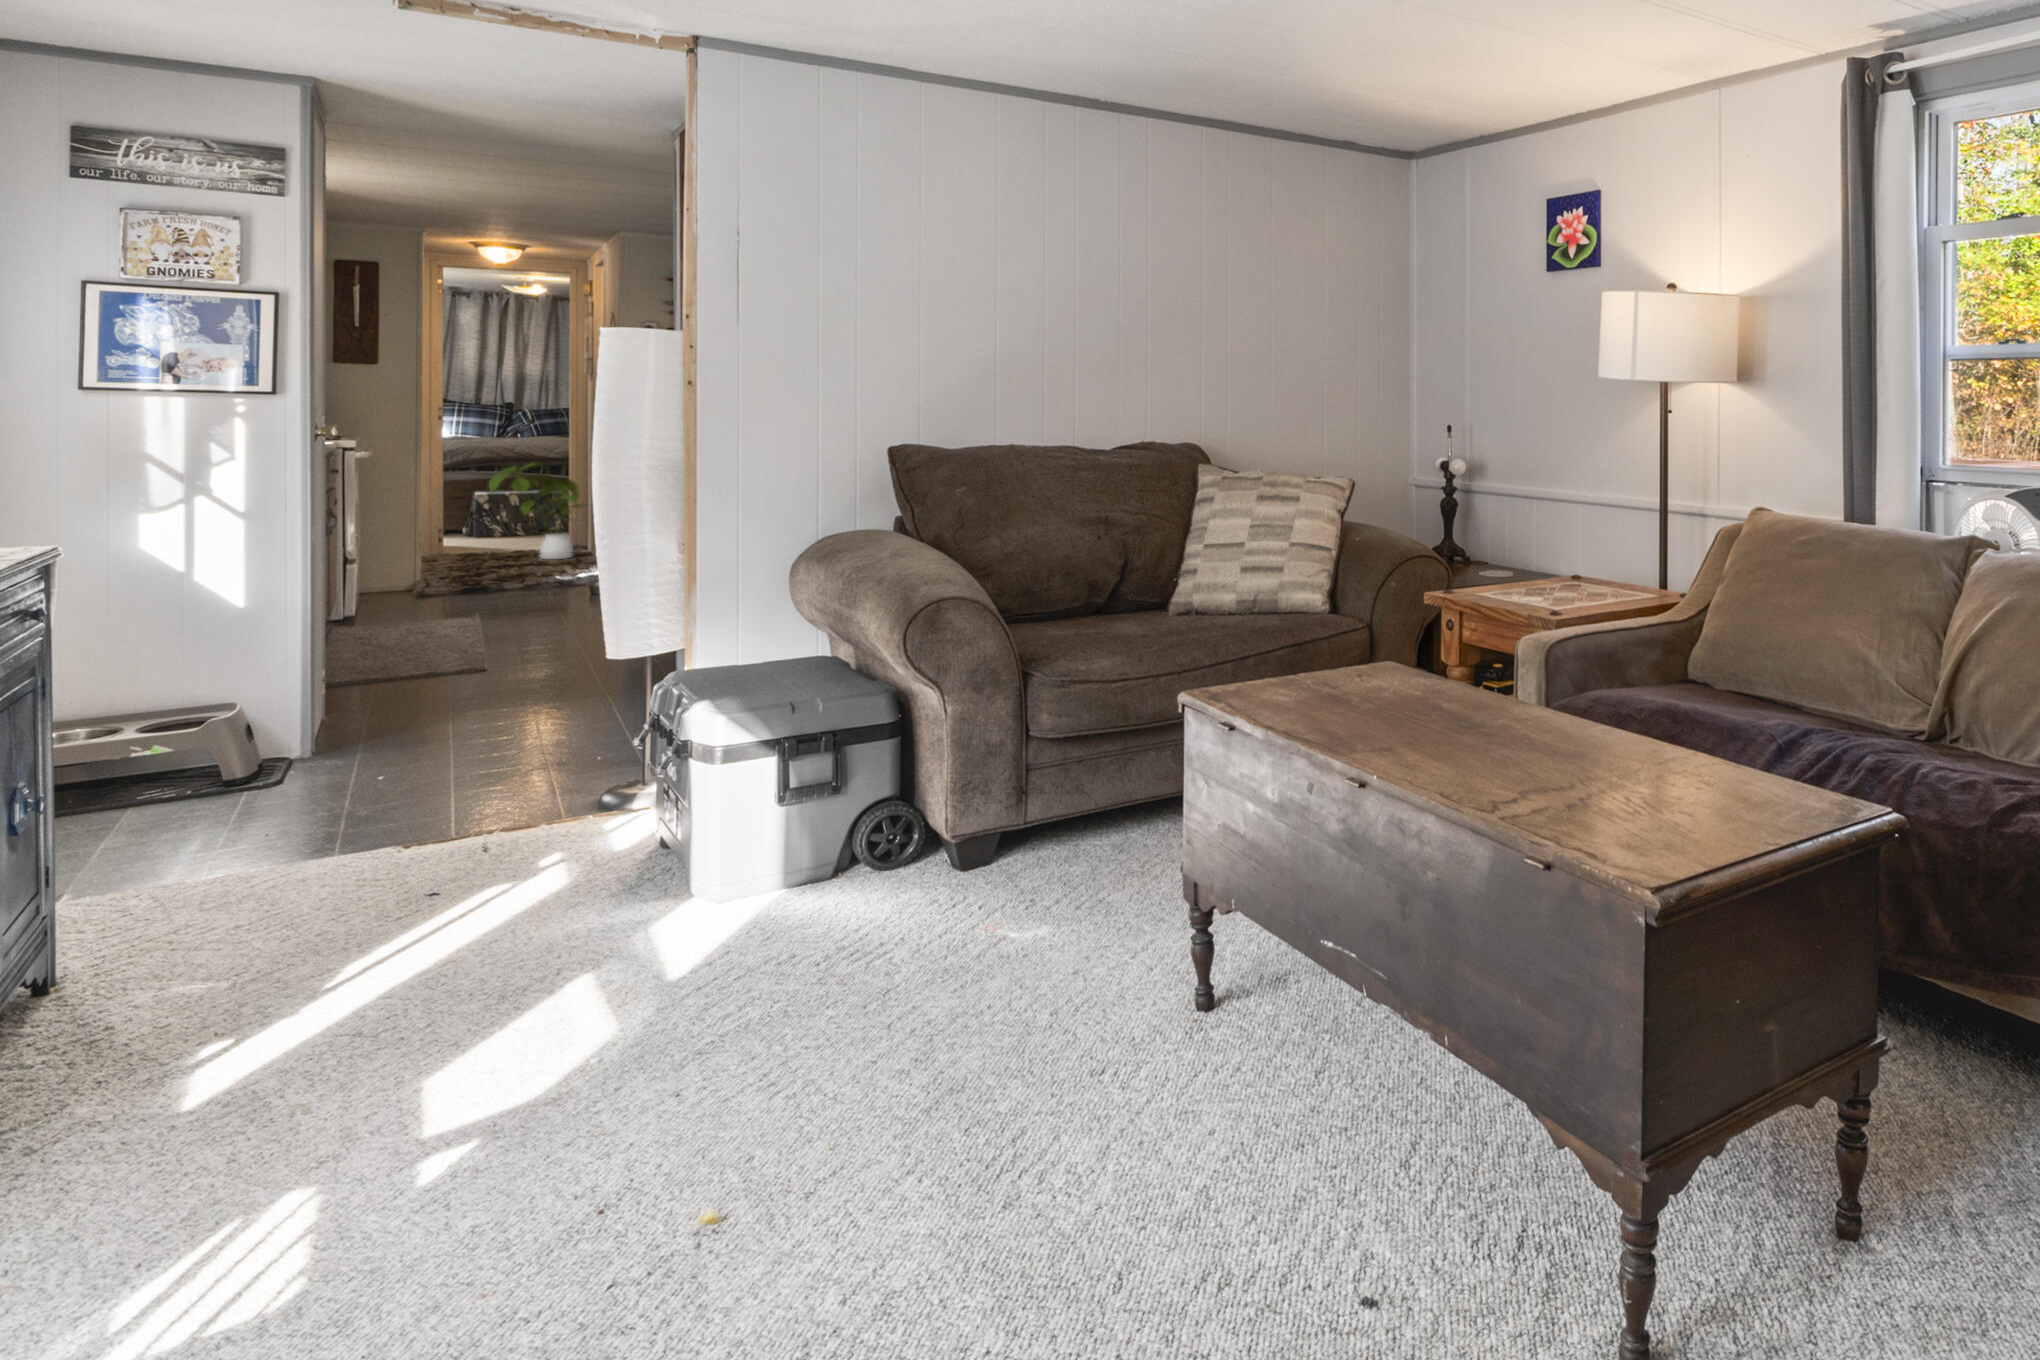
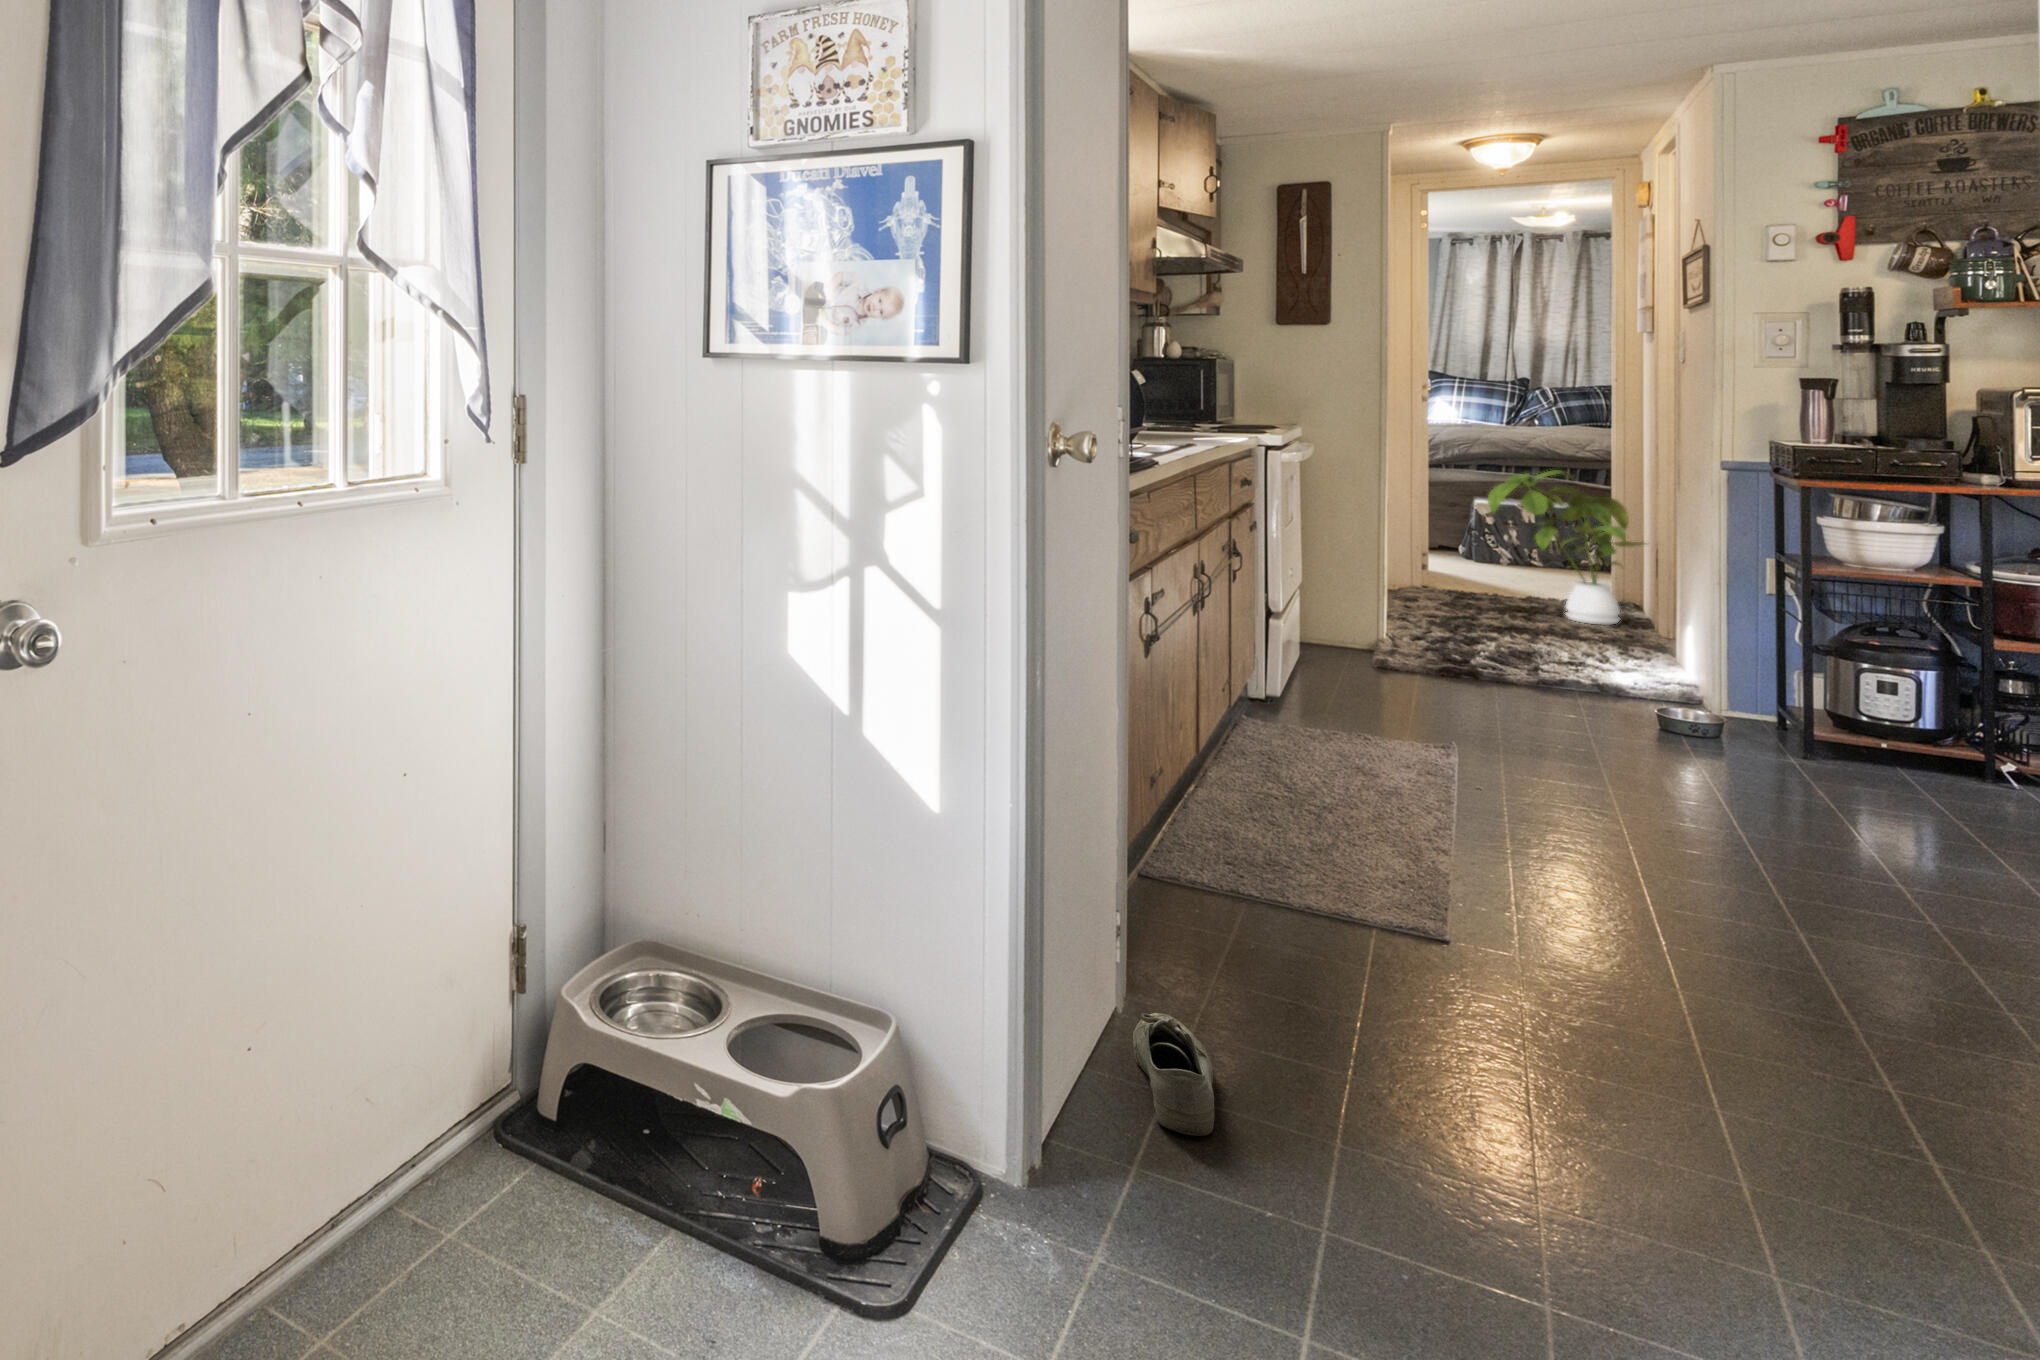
shoe: none [330,703,386,741] -> present [1133,1013,1215,1136]

